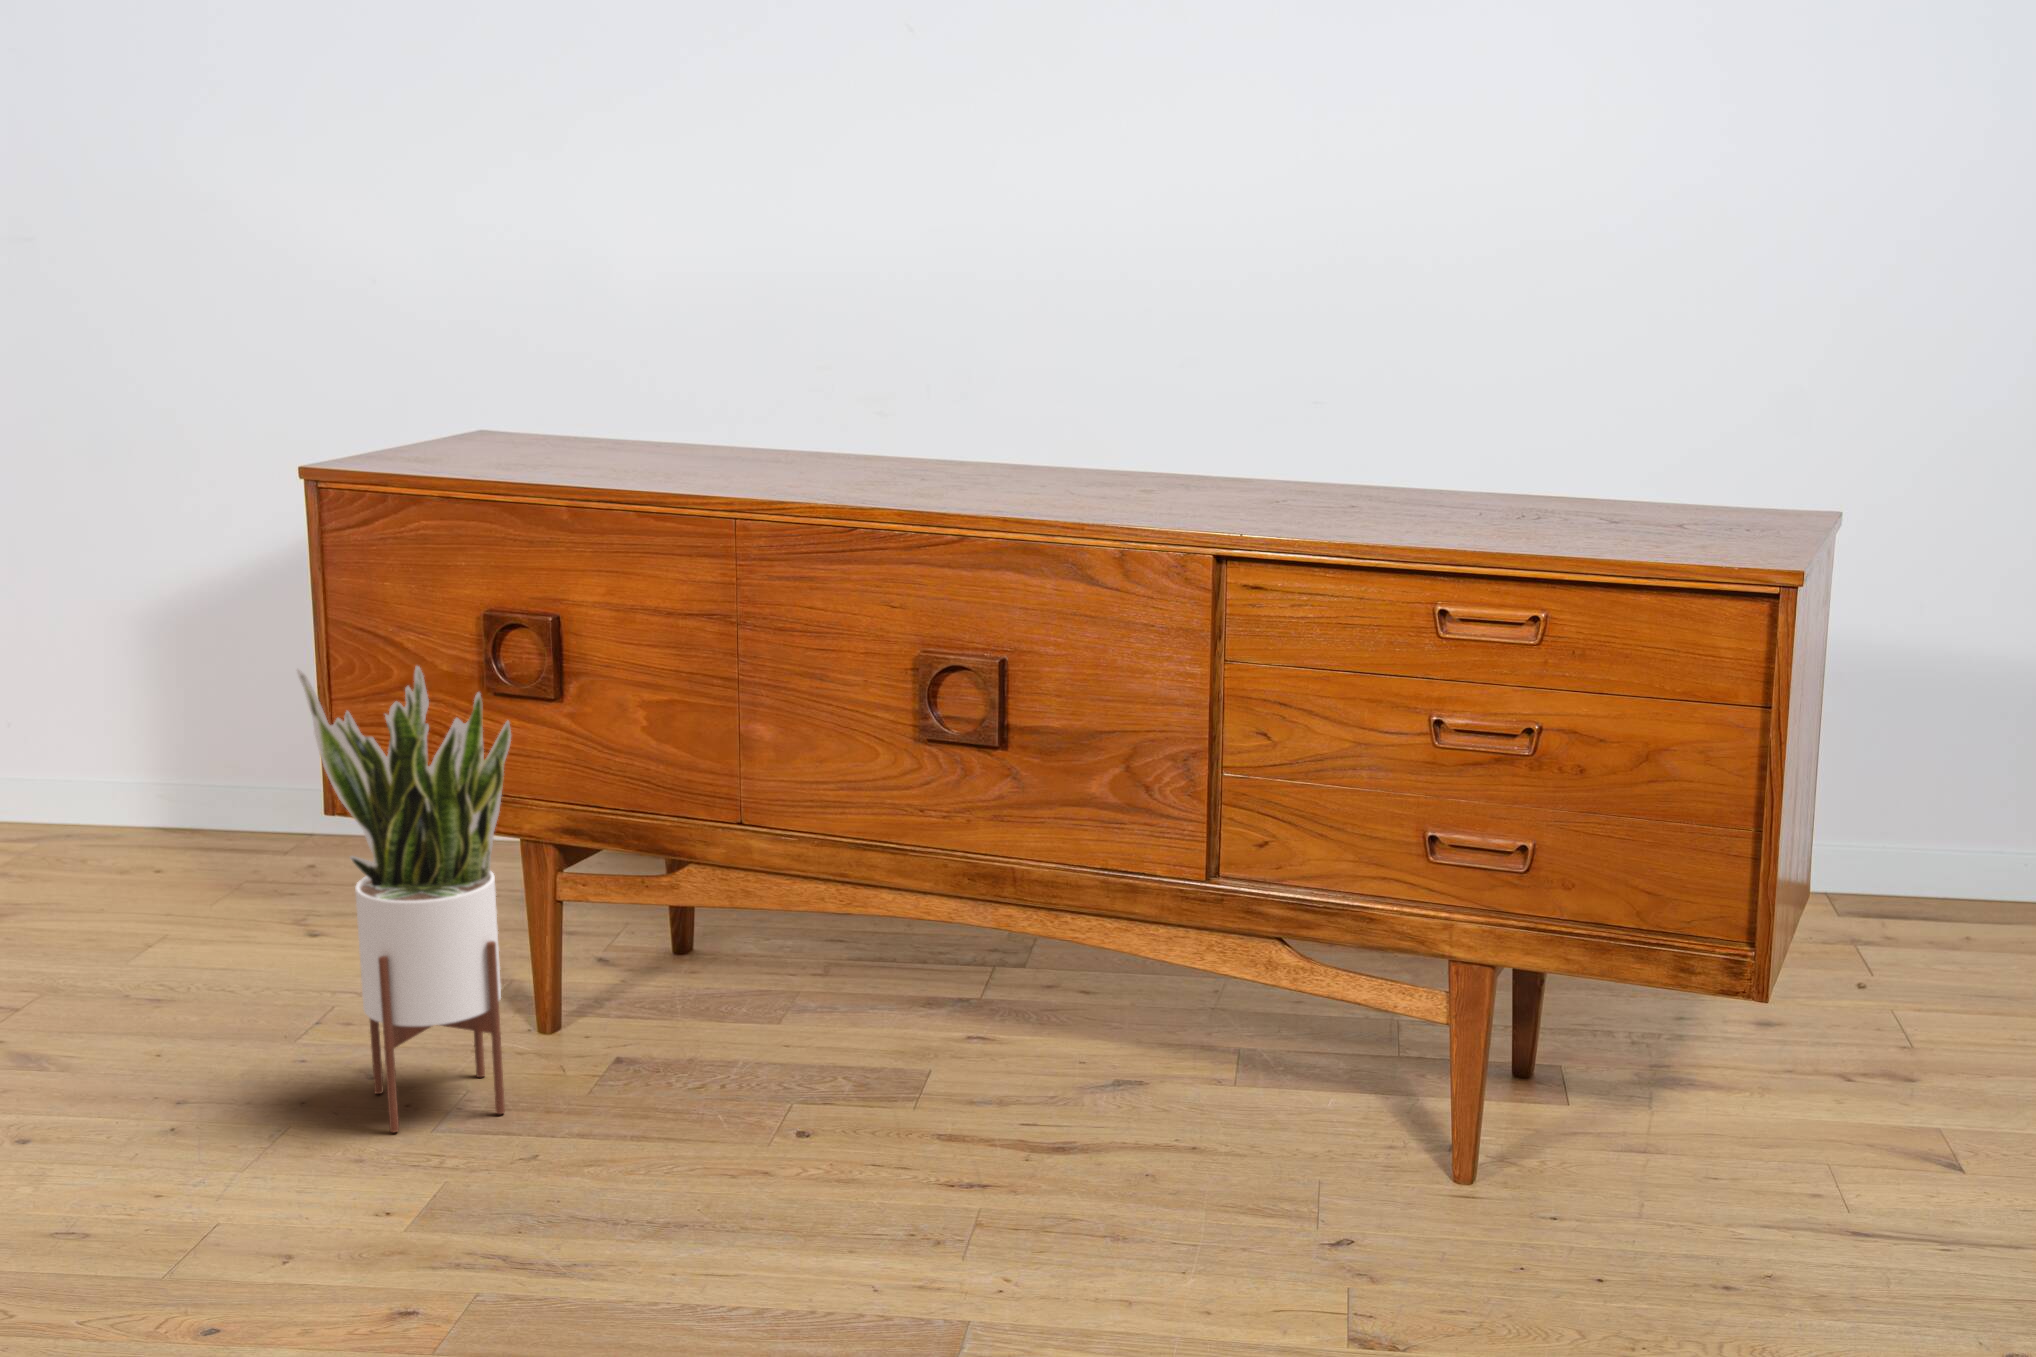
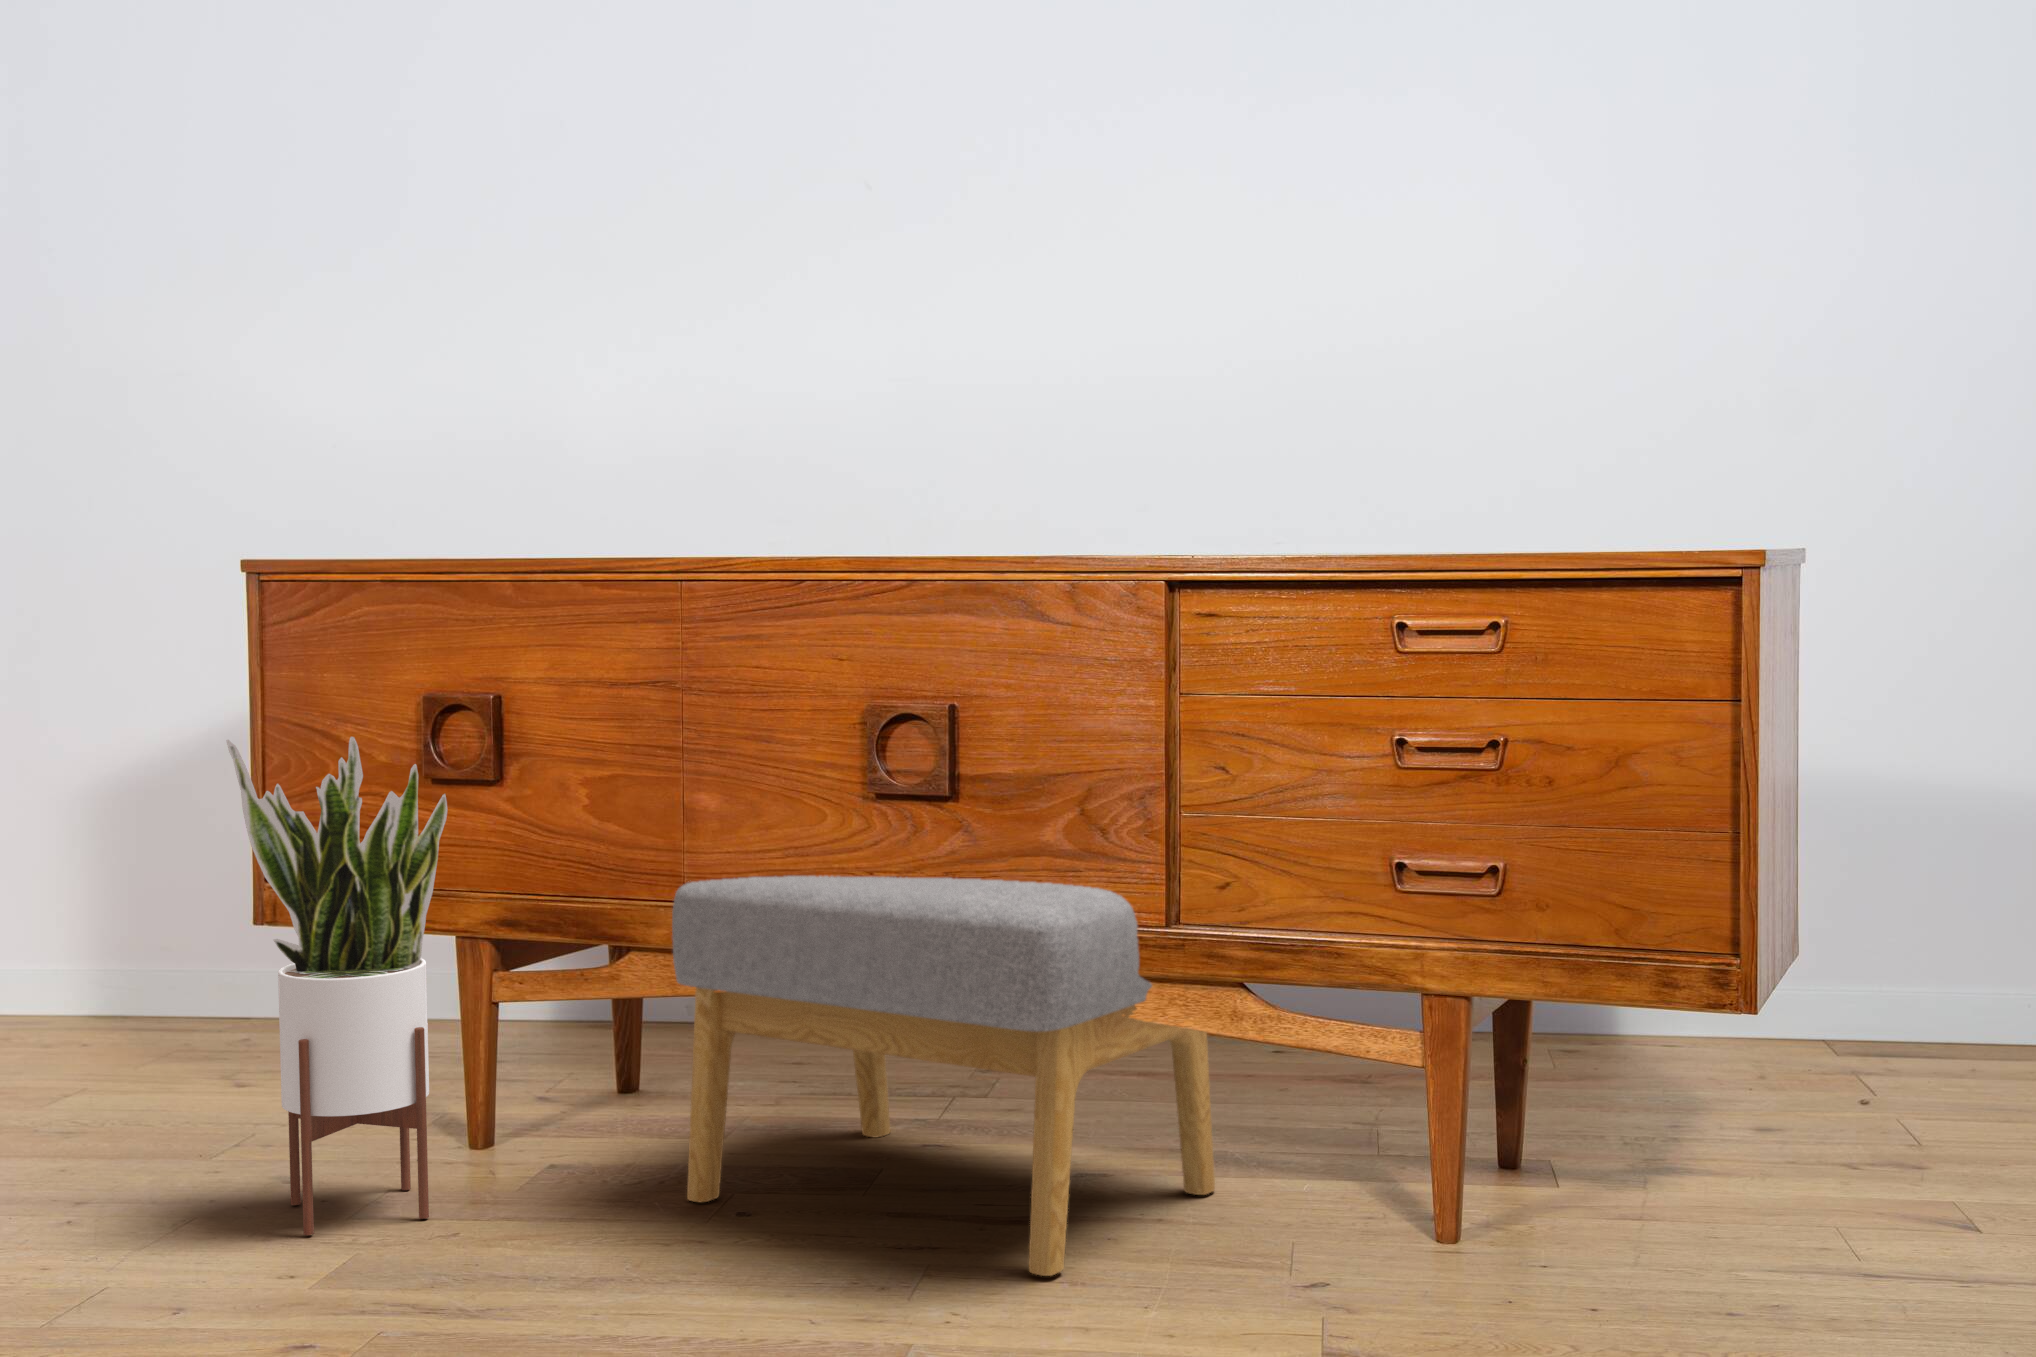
footstool: none [729,749,1260,1202] -> present [672,876,1215,1276]

